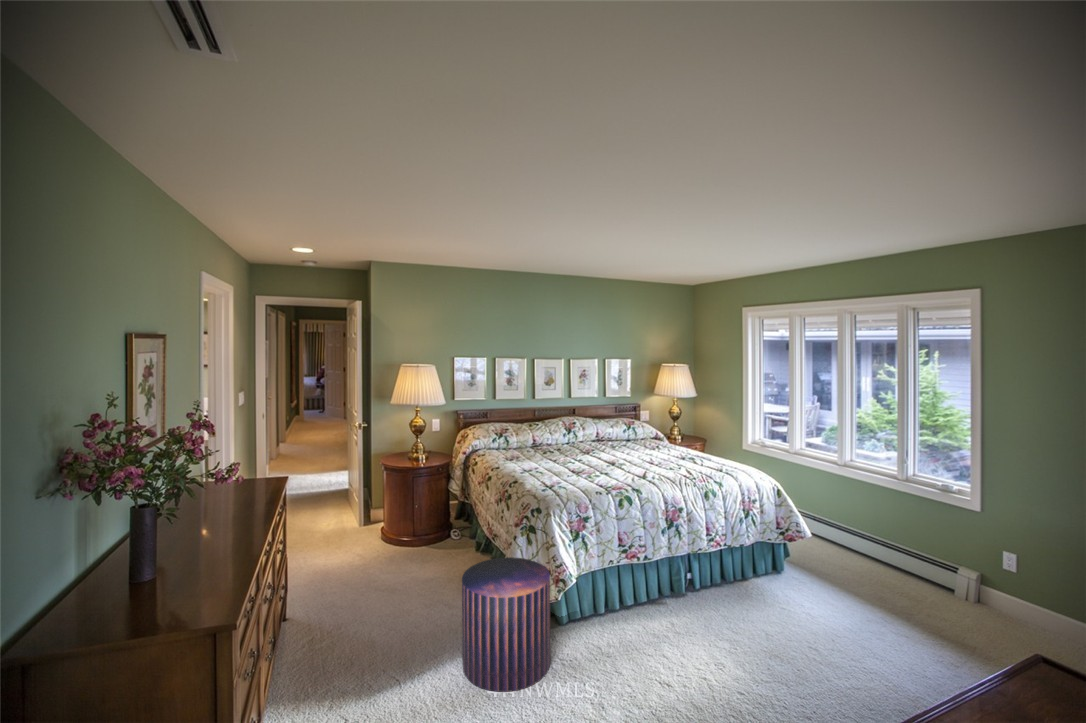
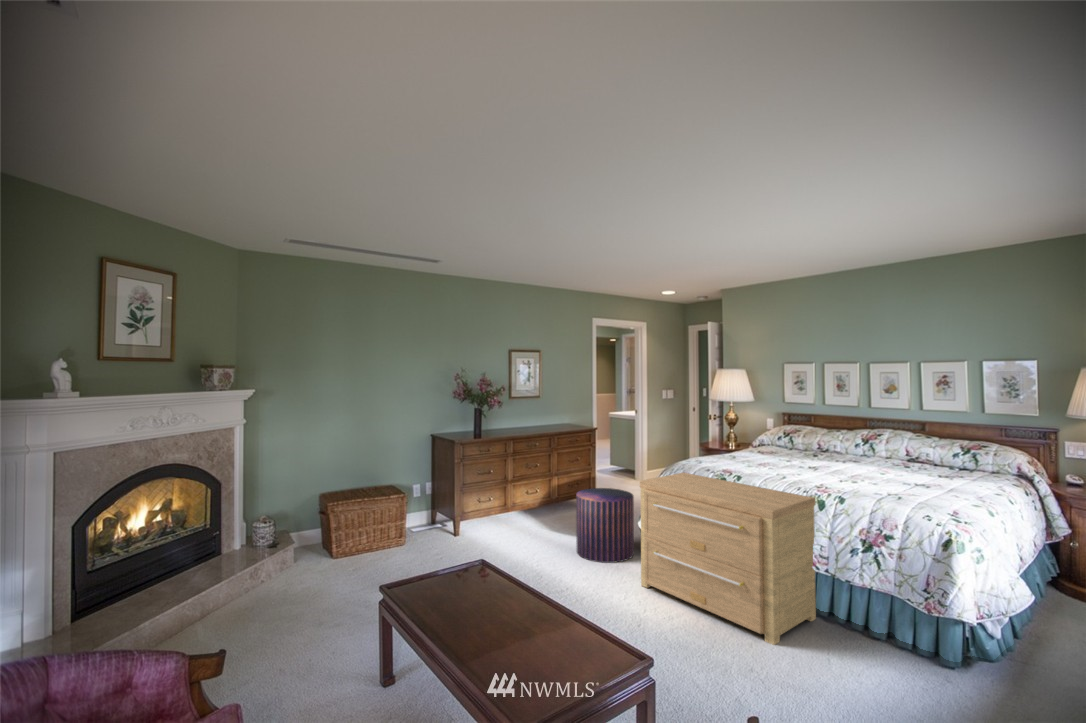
side table: none [593,488,773,663] -> present [640,473,816,645]

